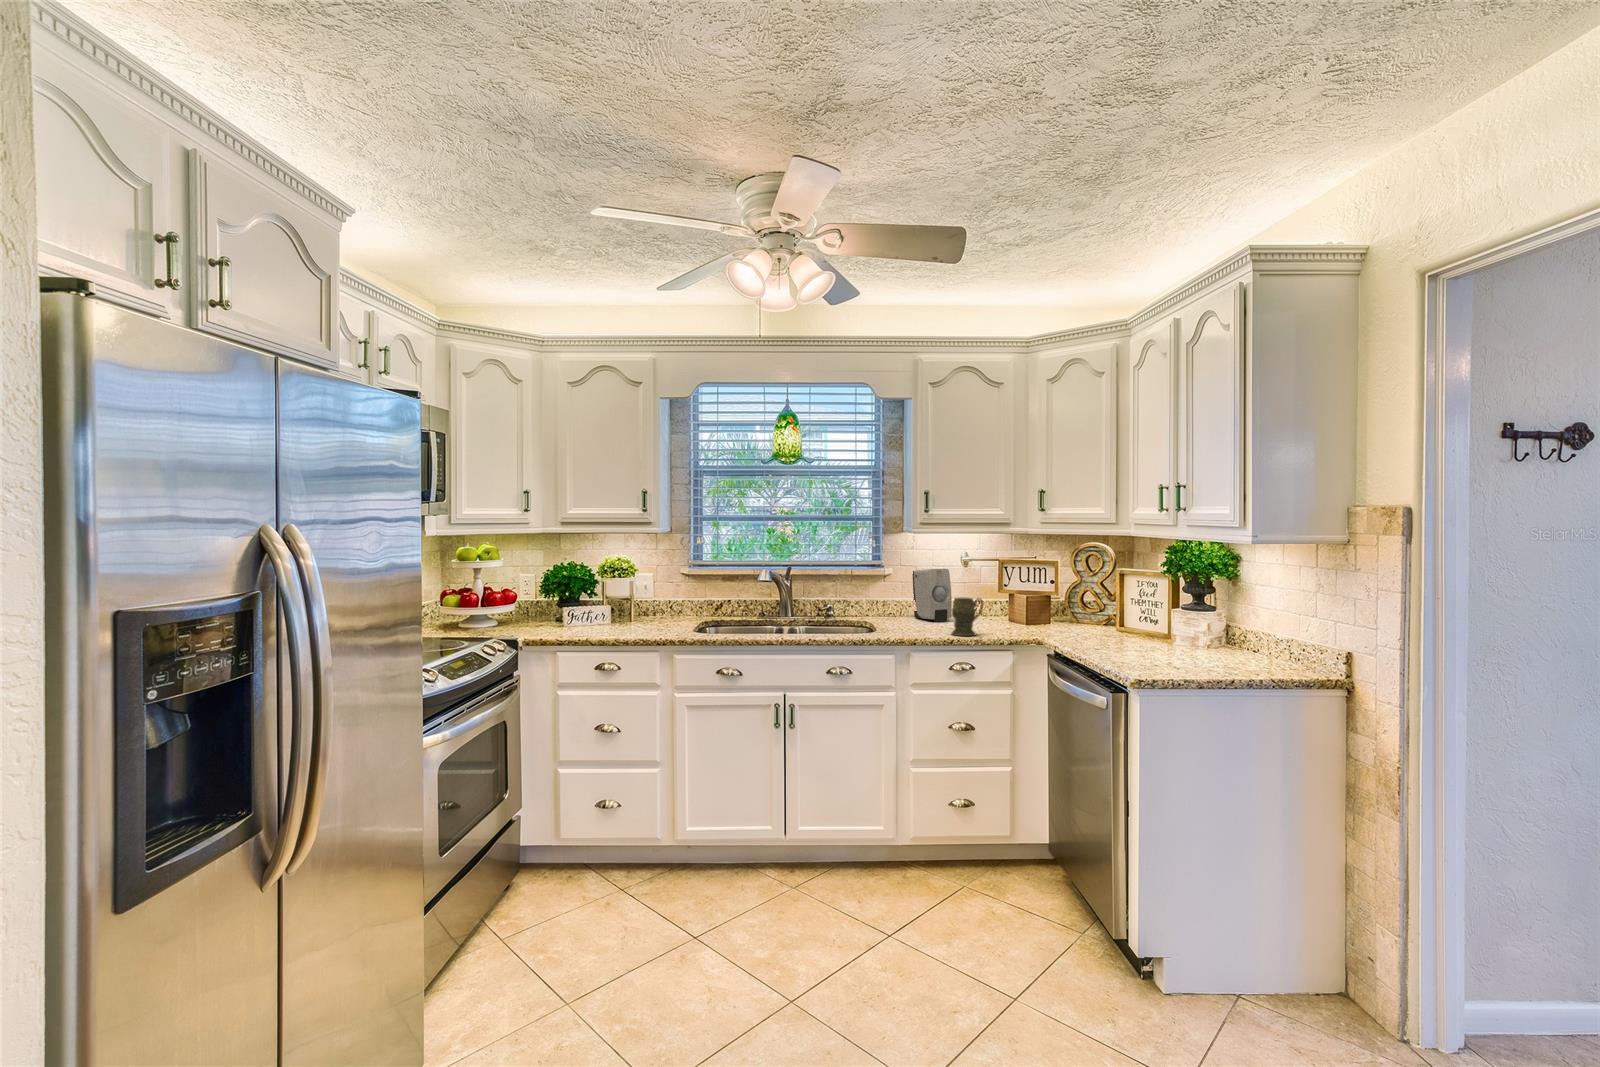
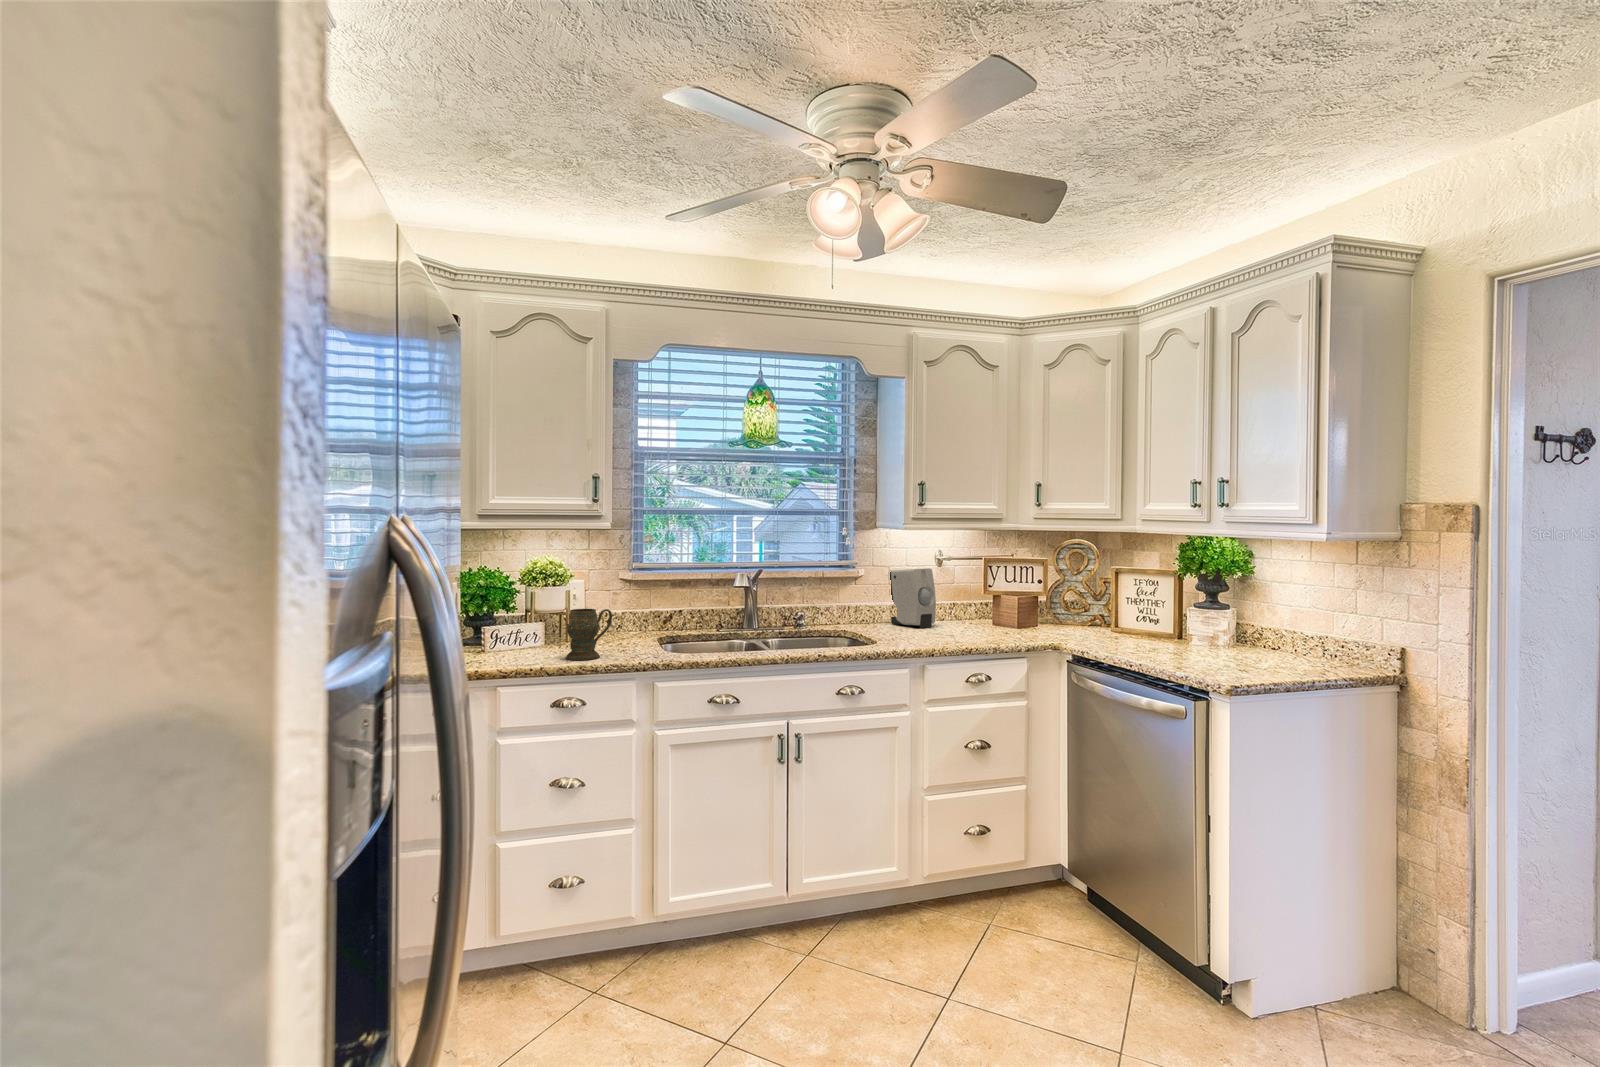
mug: present [952,598,983,636] -> present [566,609,612,660]

